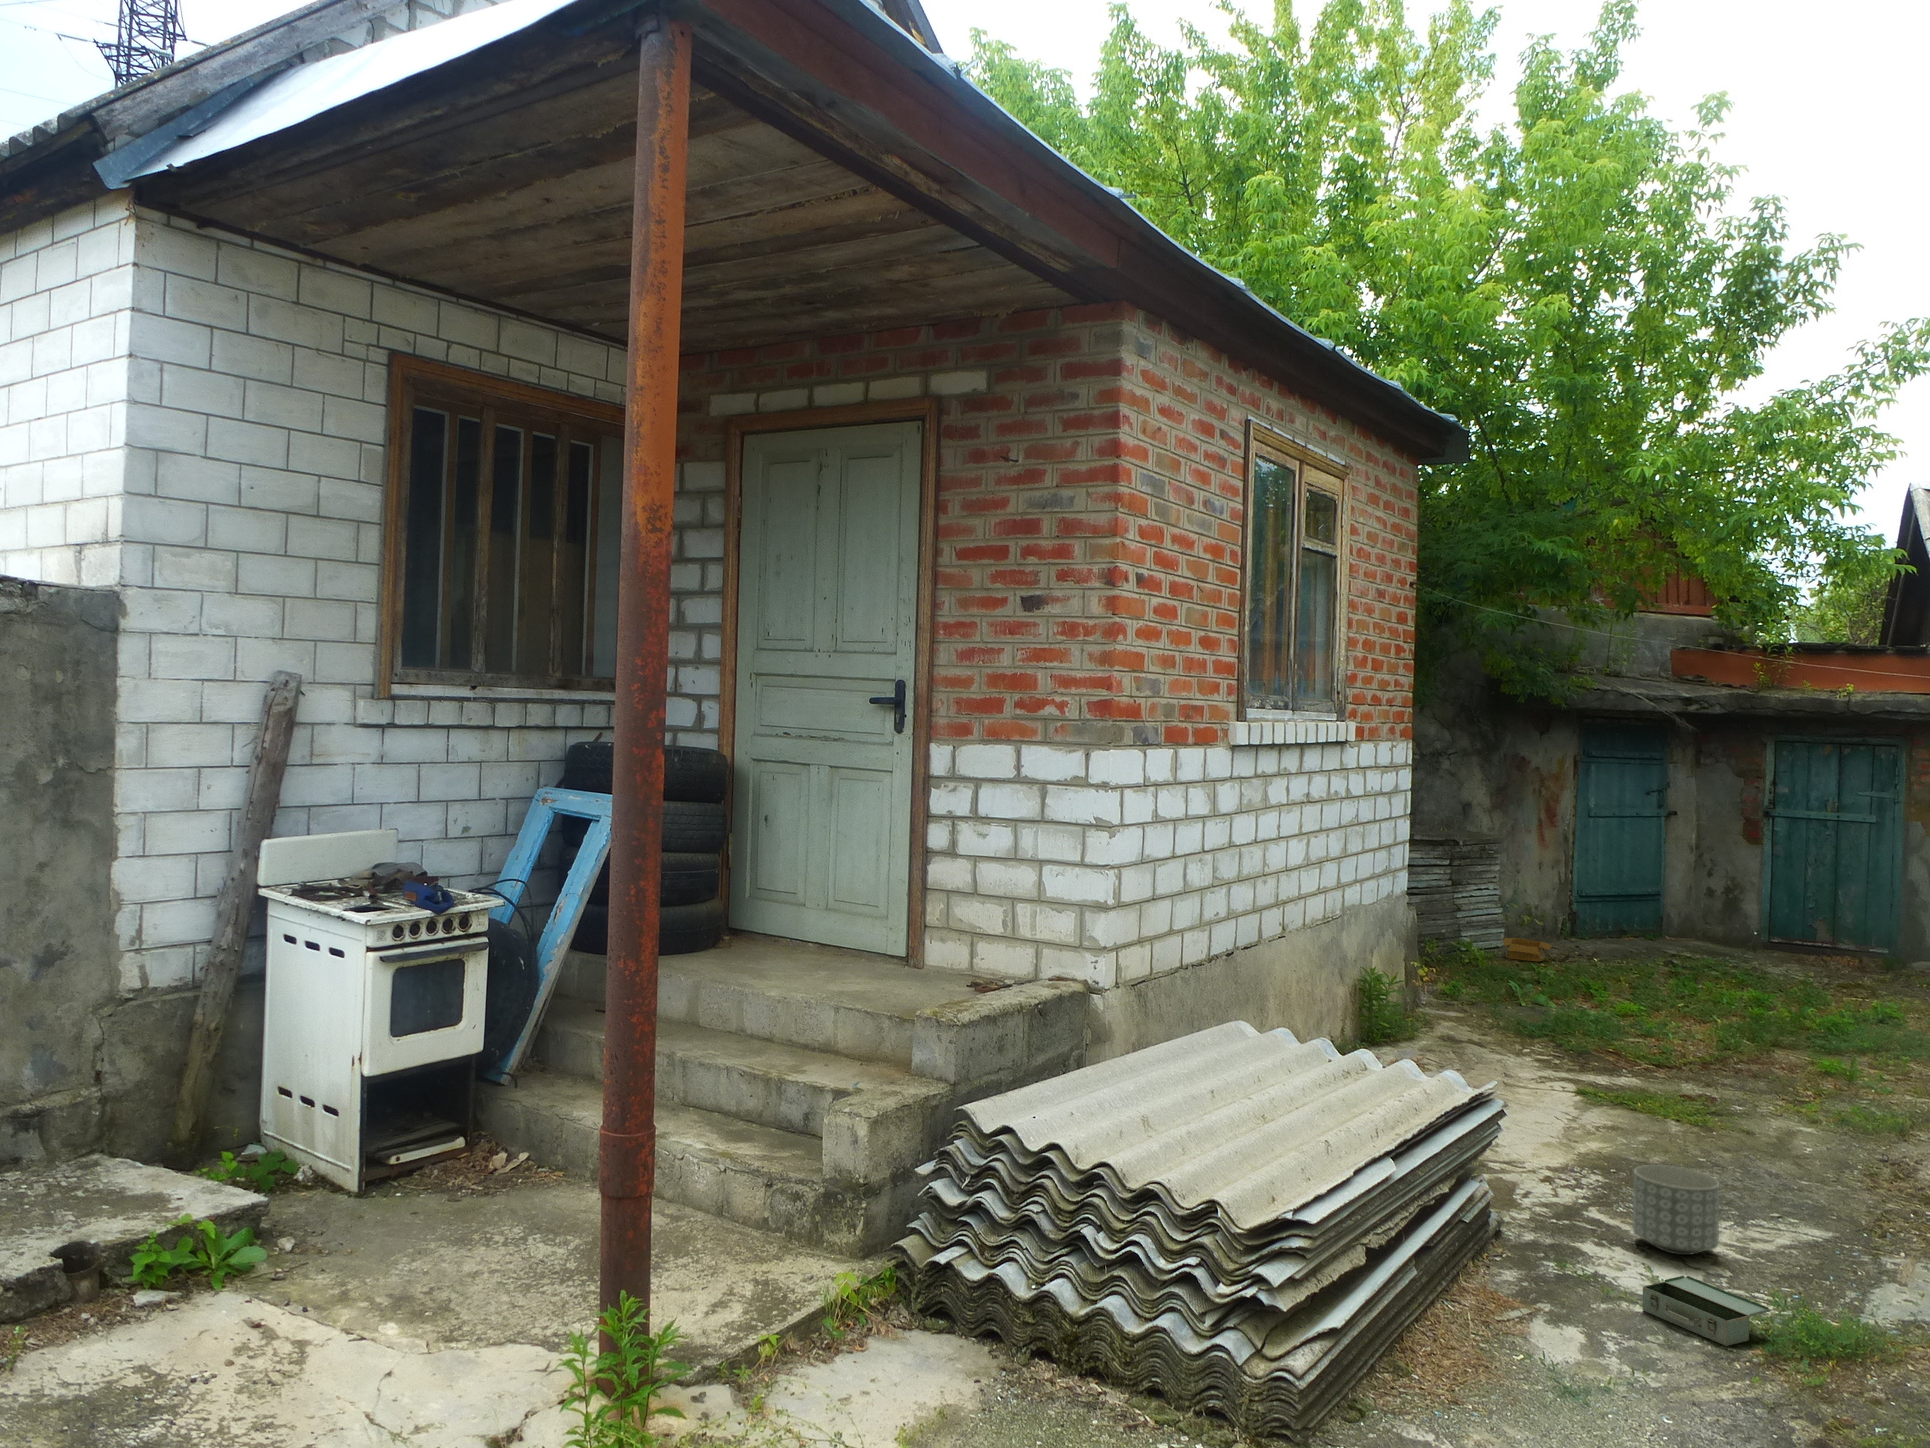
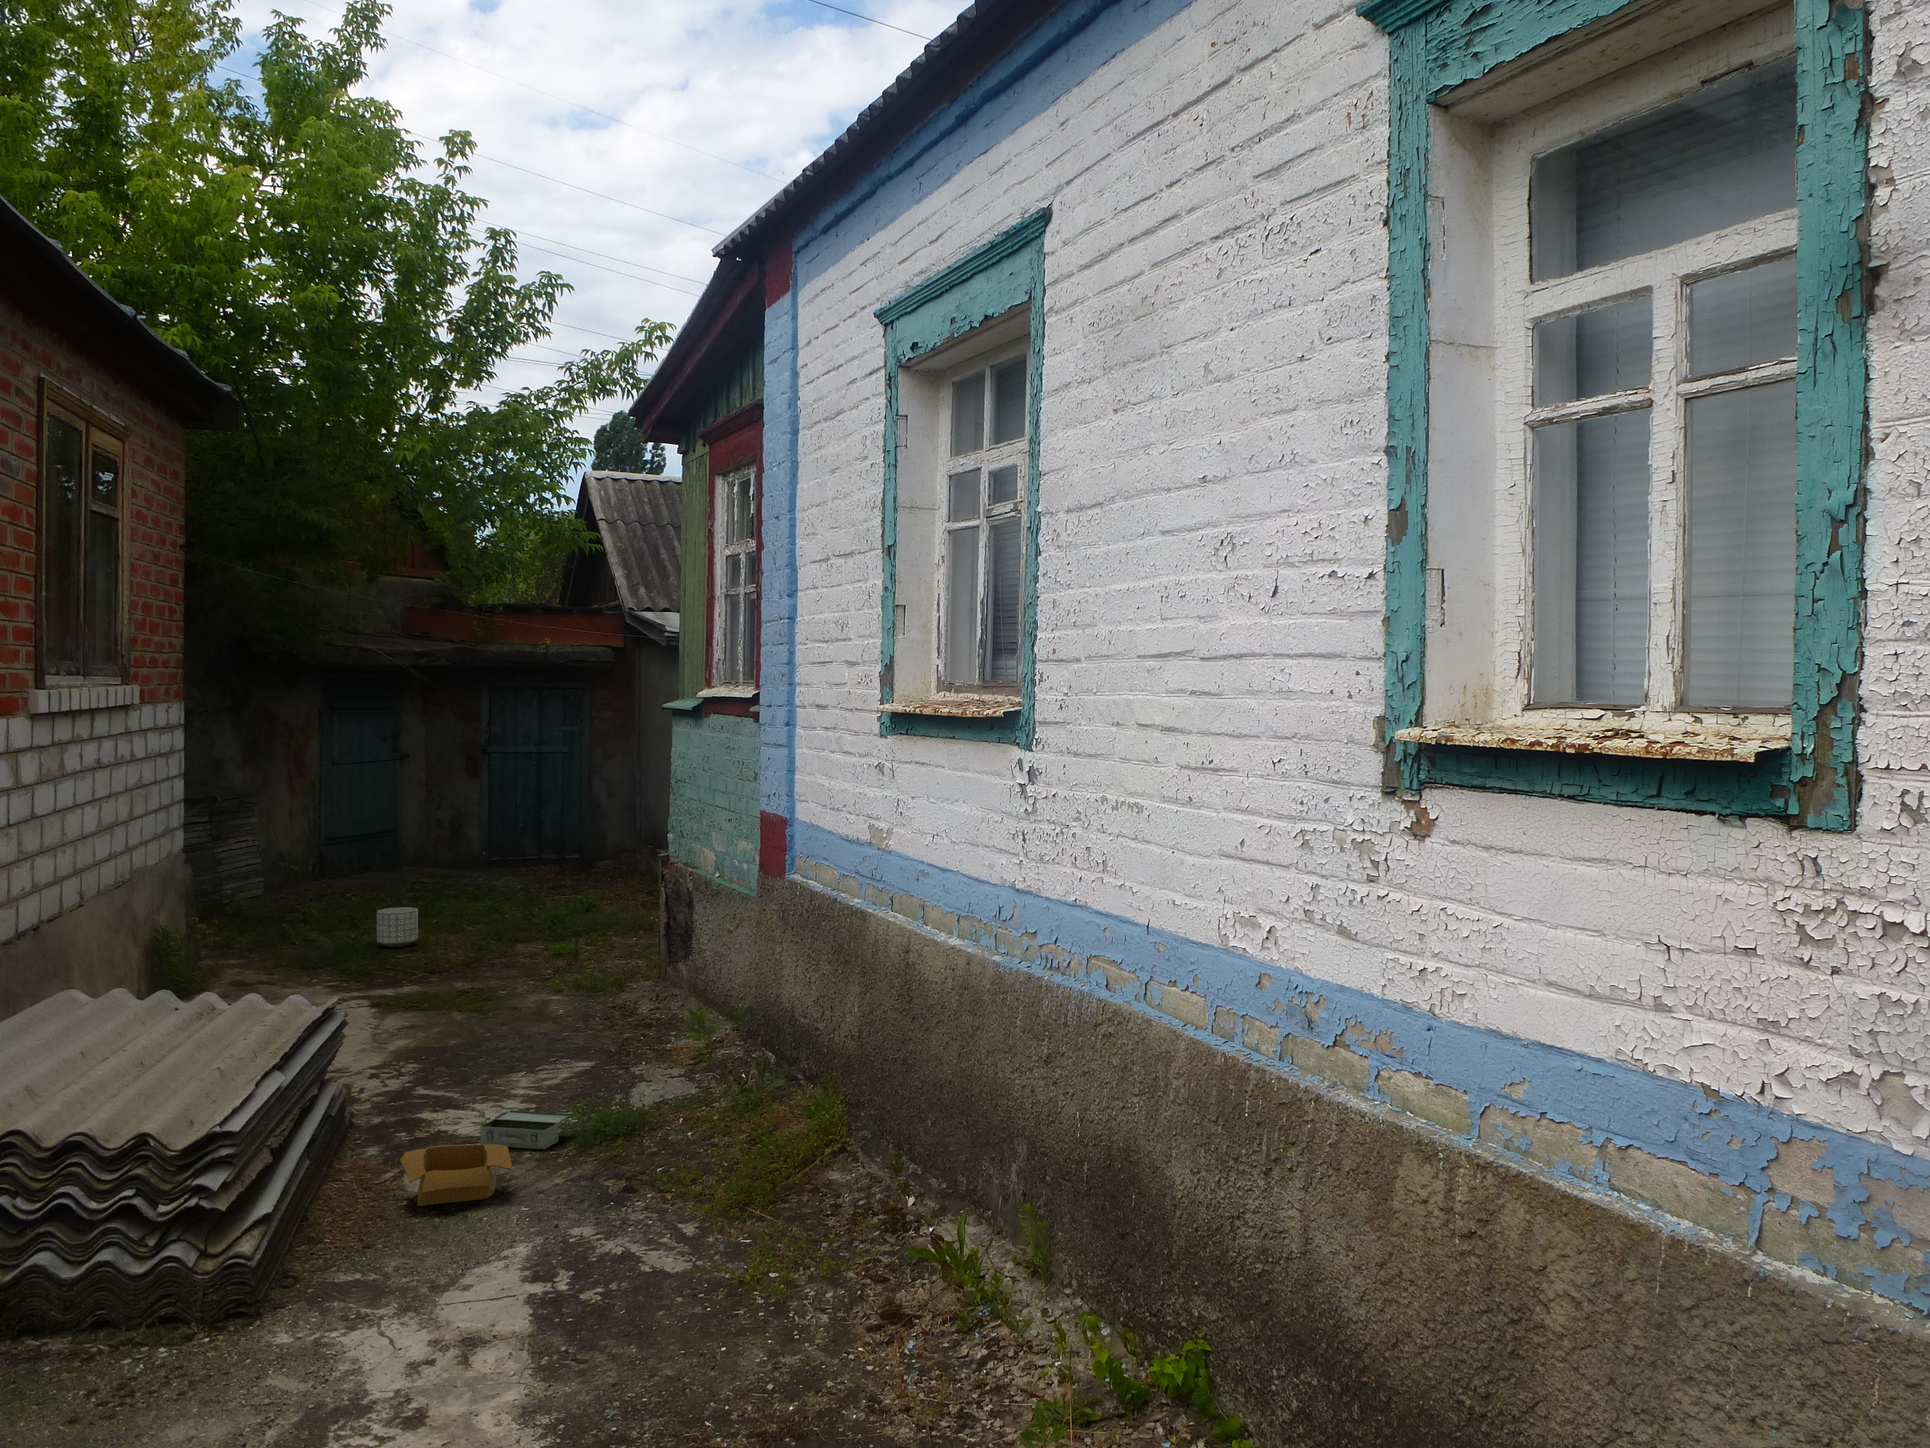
cardboard box: present [1503,938,1552,961] -> present [400,1144,512,1206]
planter: present [1633,1165,1719,1255] -> present [377,907,418,948]

